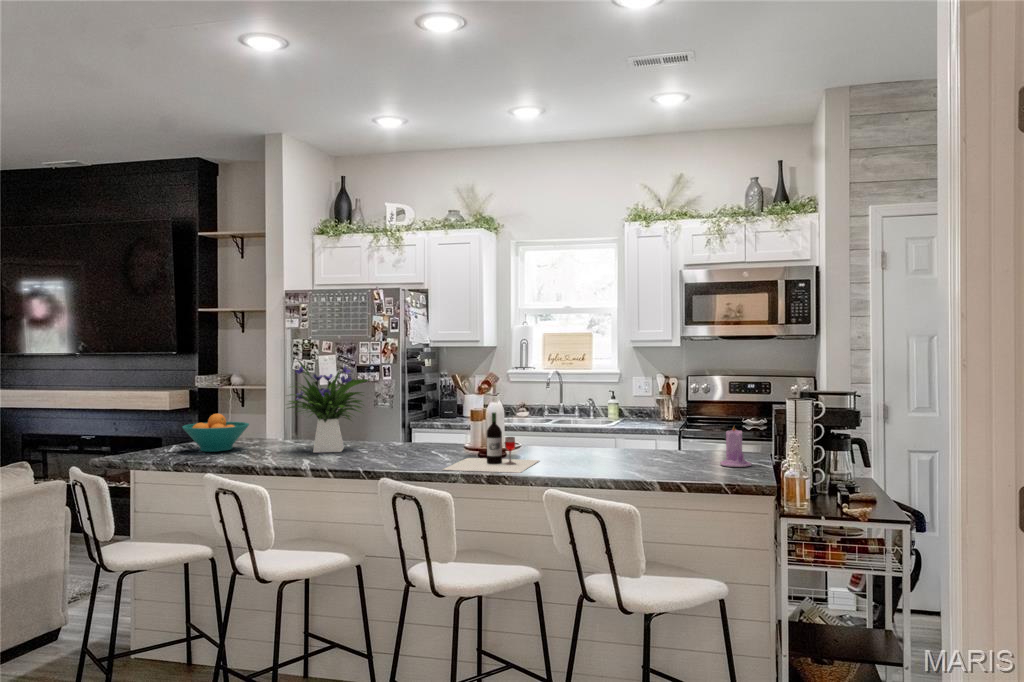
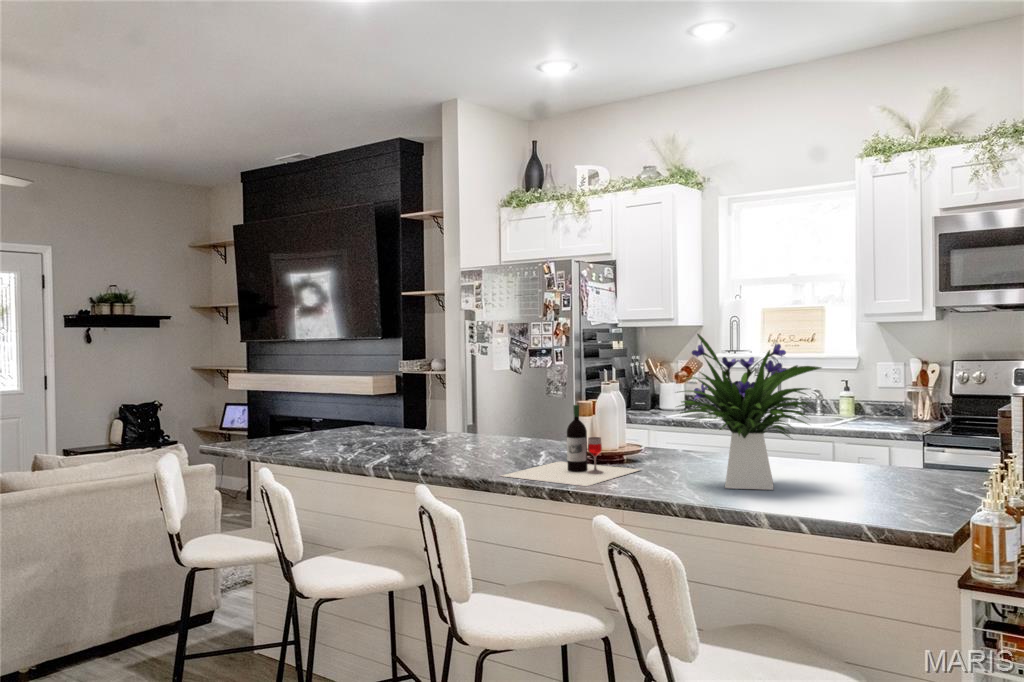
flower arrangement: present [289,361,371,453] -> present [677,334,821,490]
fruit bowl: present [182,414,249,452] -> none [287,399,358,440]
candle: present [720,428,752,467] -> none [893,432,943,497]

